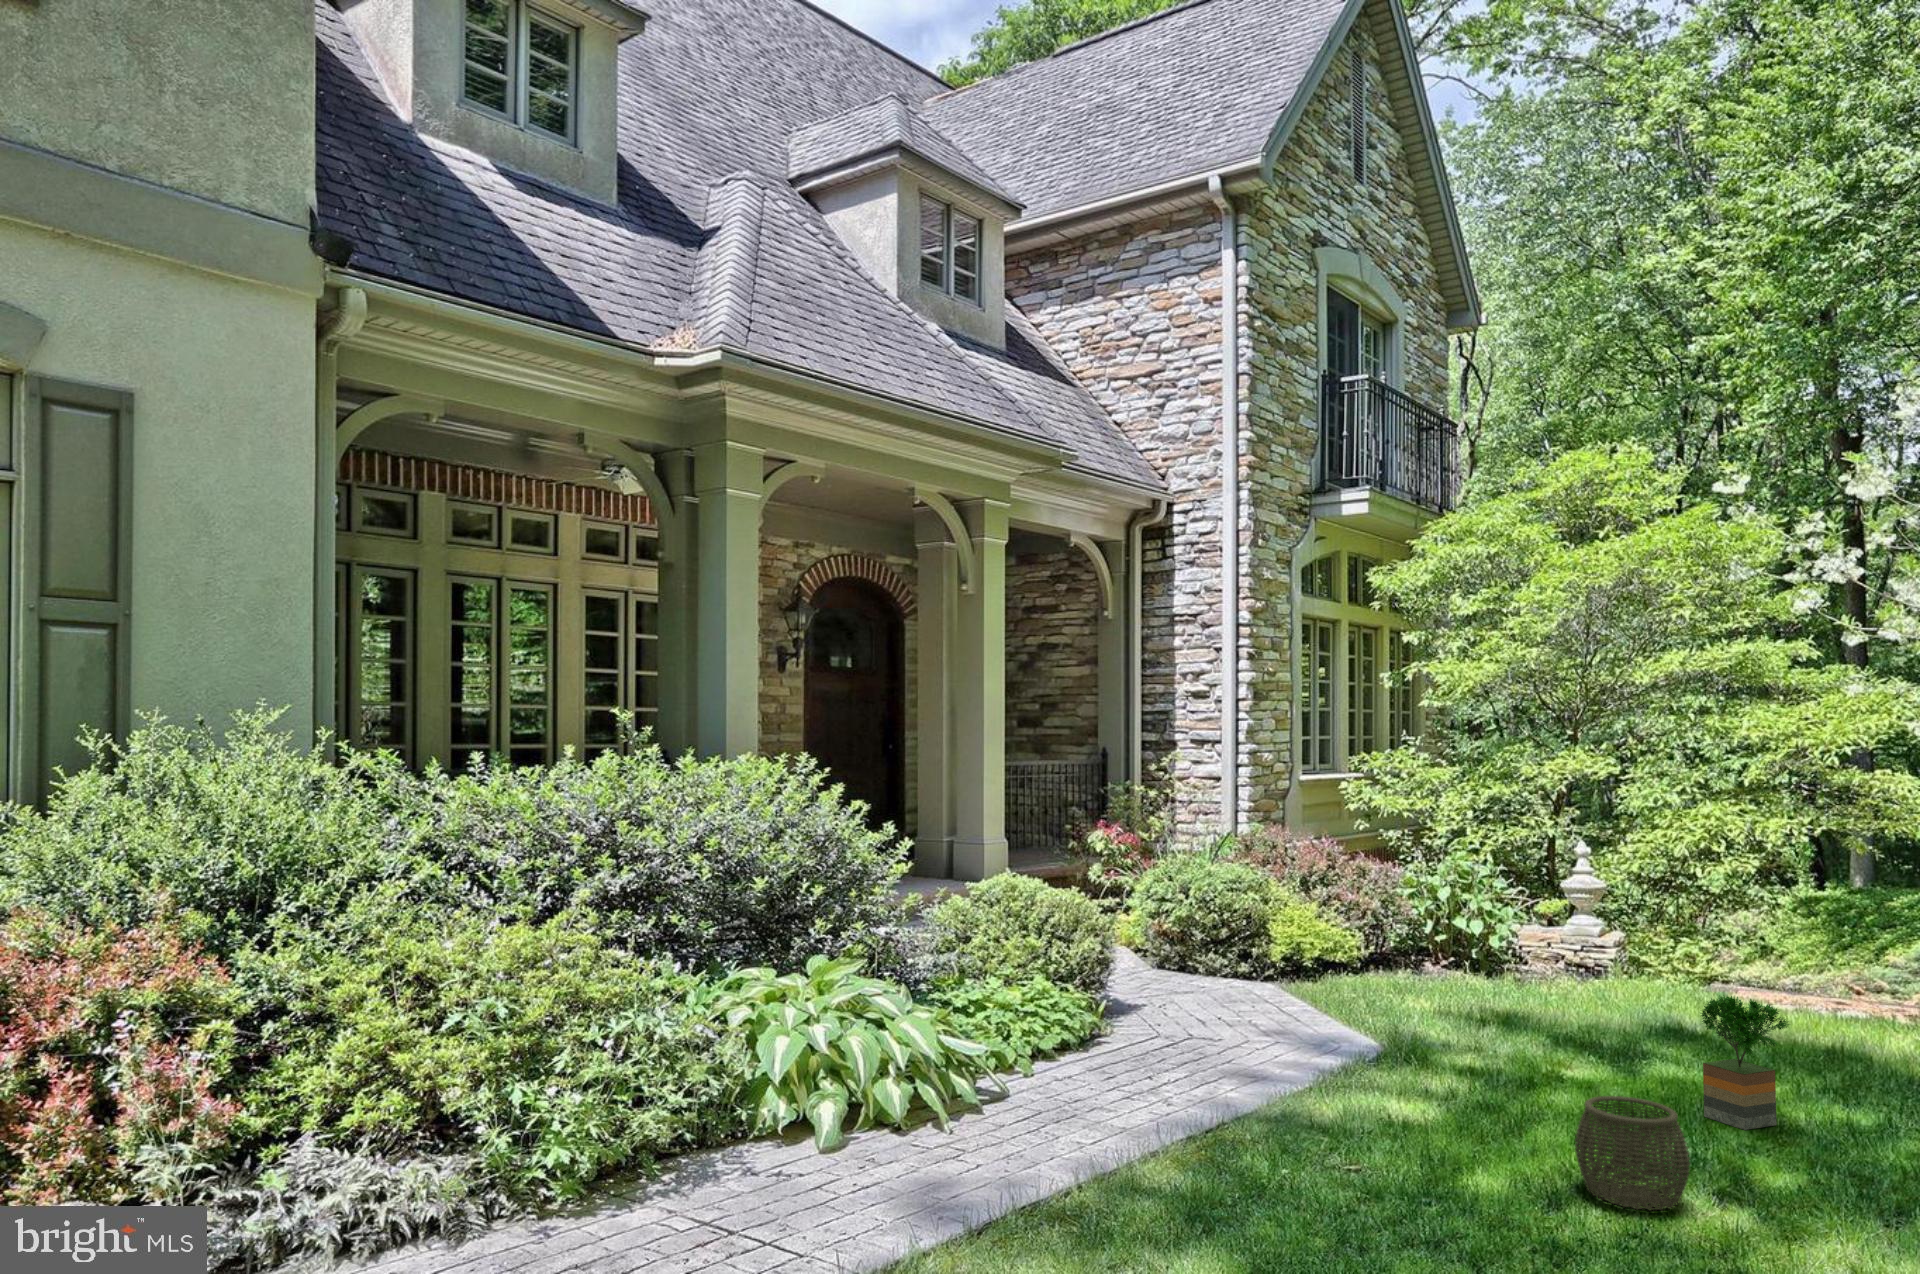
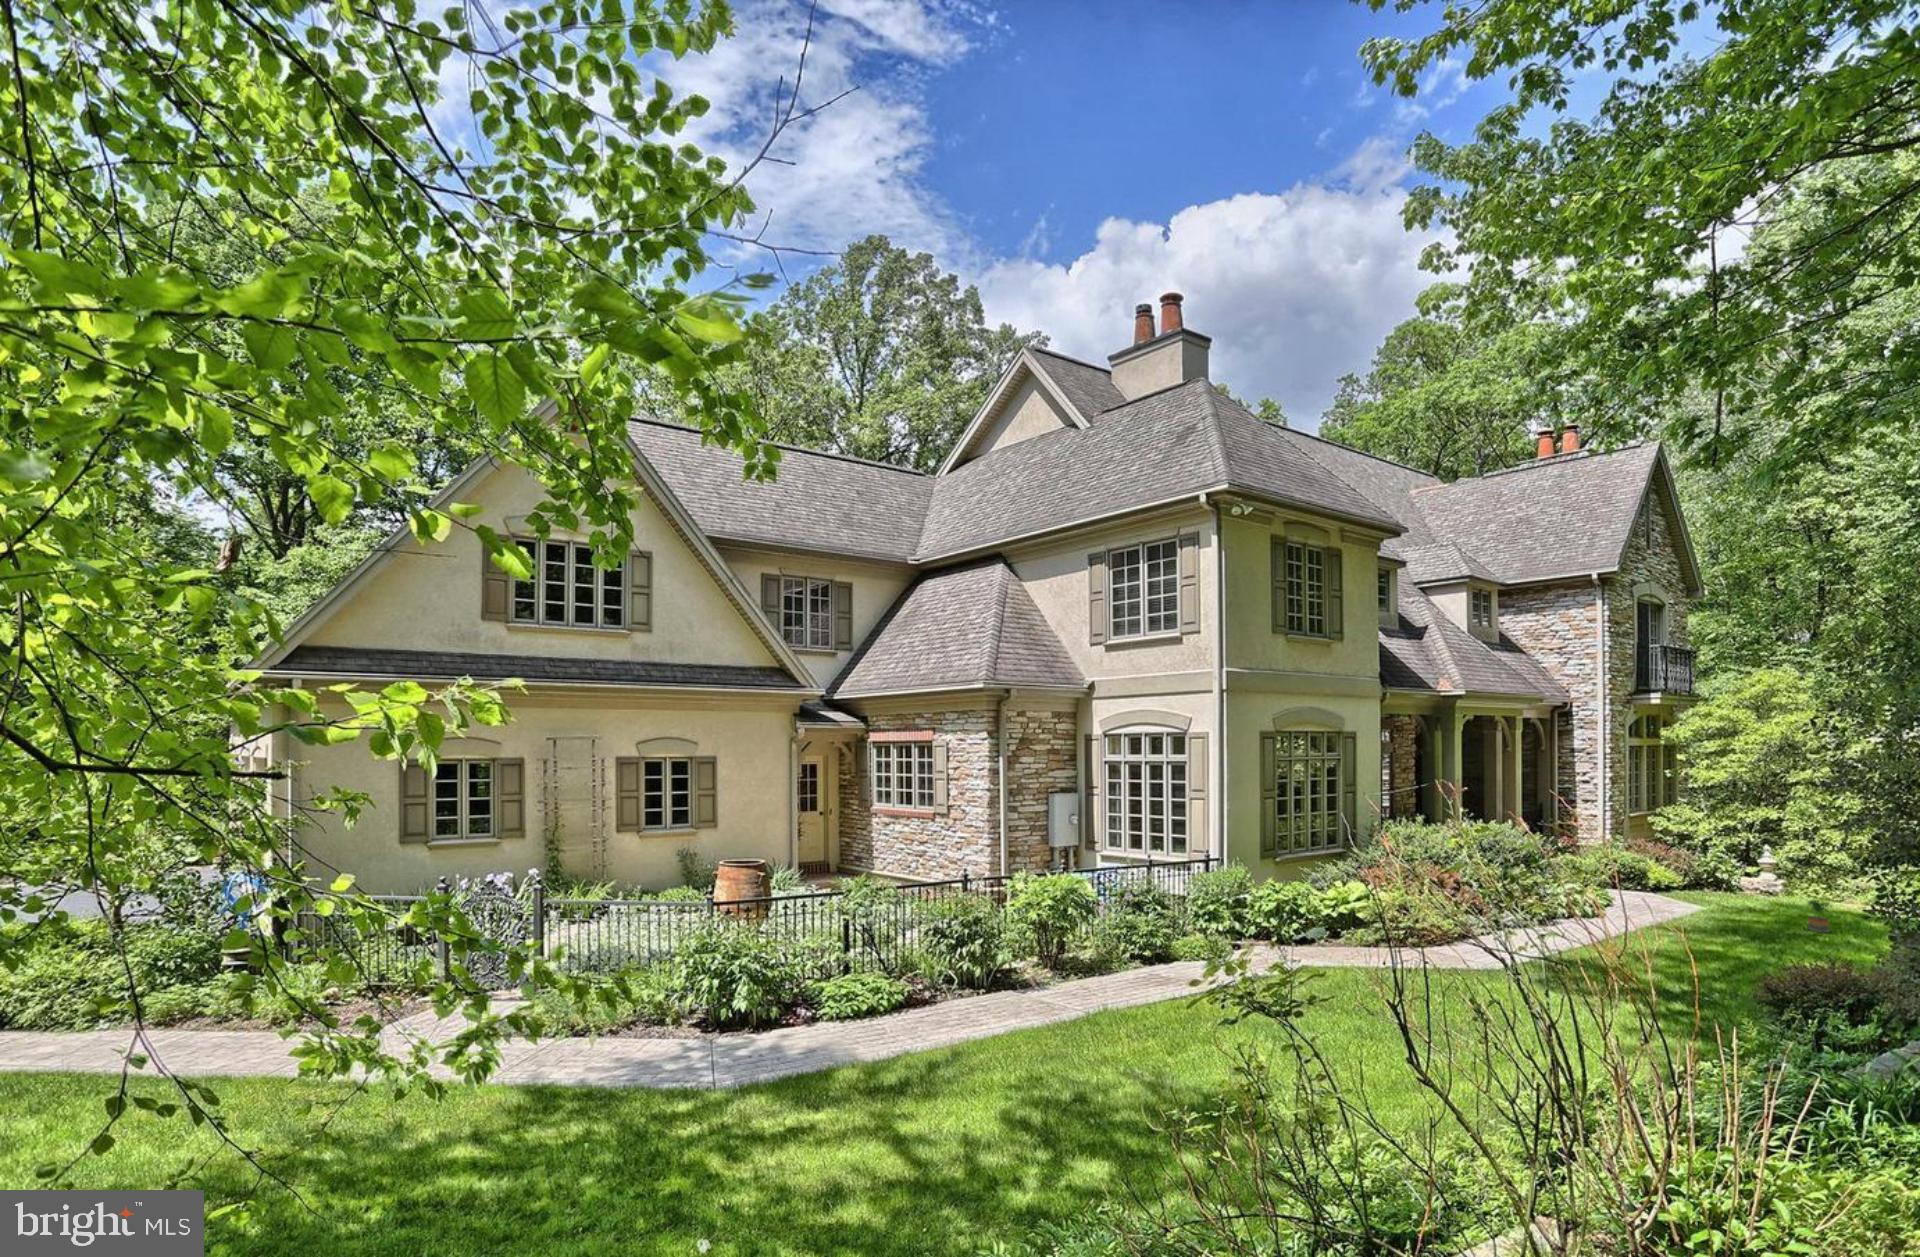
woven basket: present [1575,1096,1690,1210] -> none [1771,918,1801,941]

